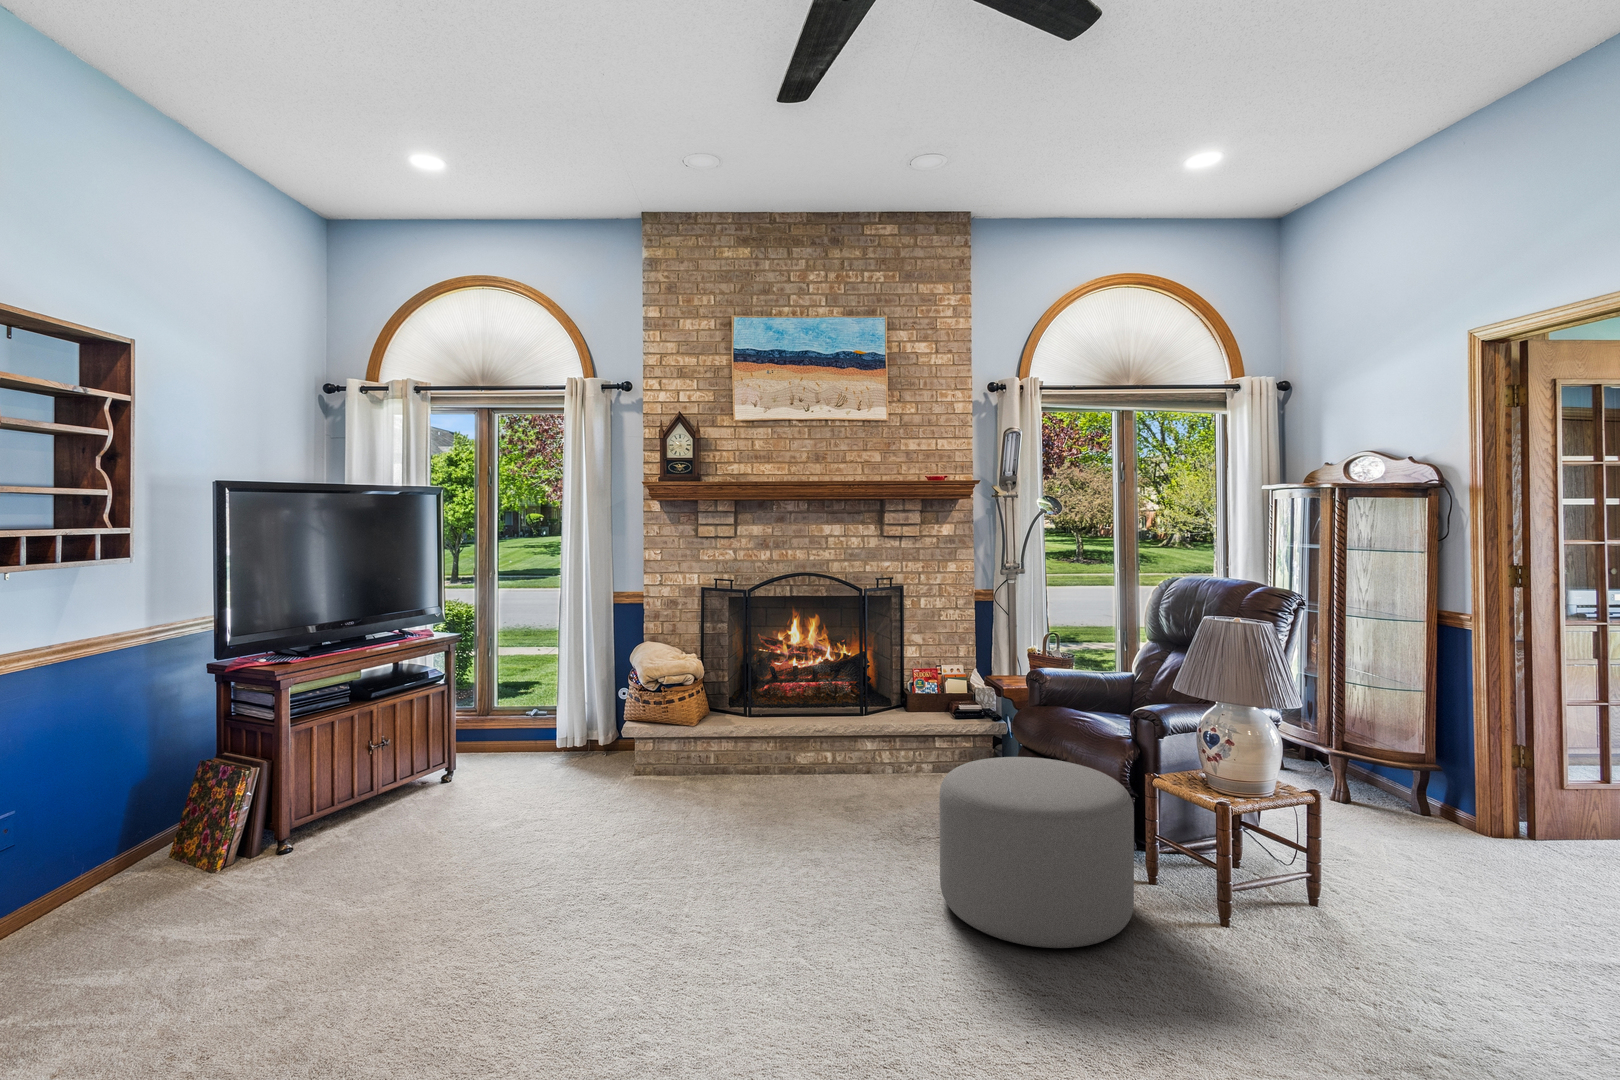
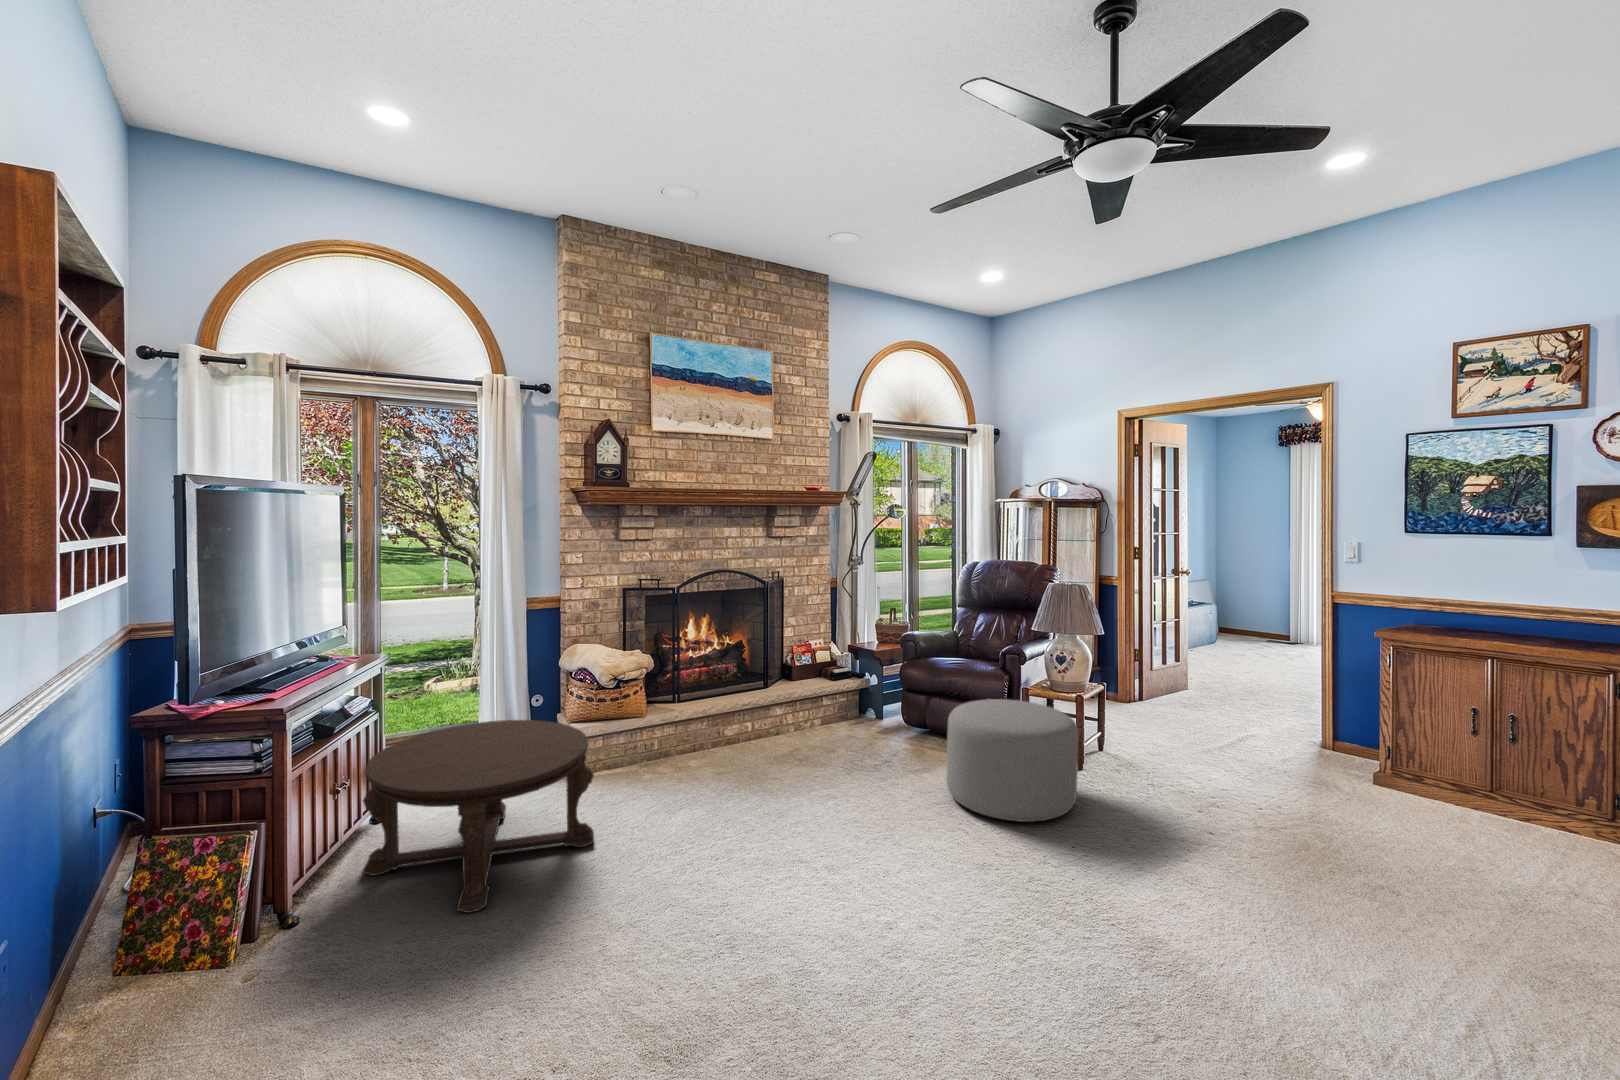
coffee table: none [345,702,555,865] -> present [362,720,594,913]

